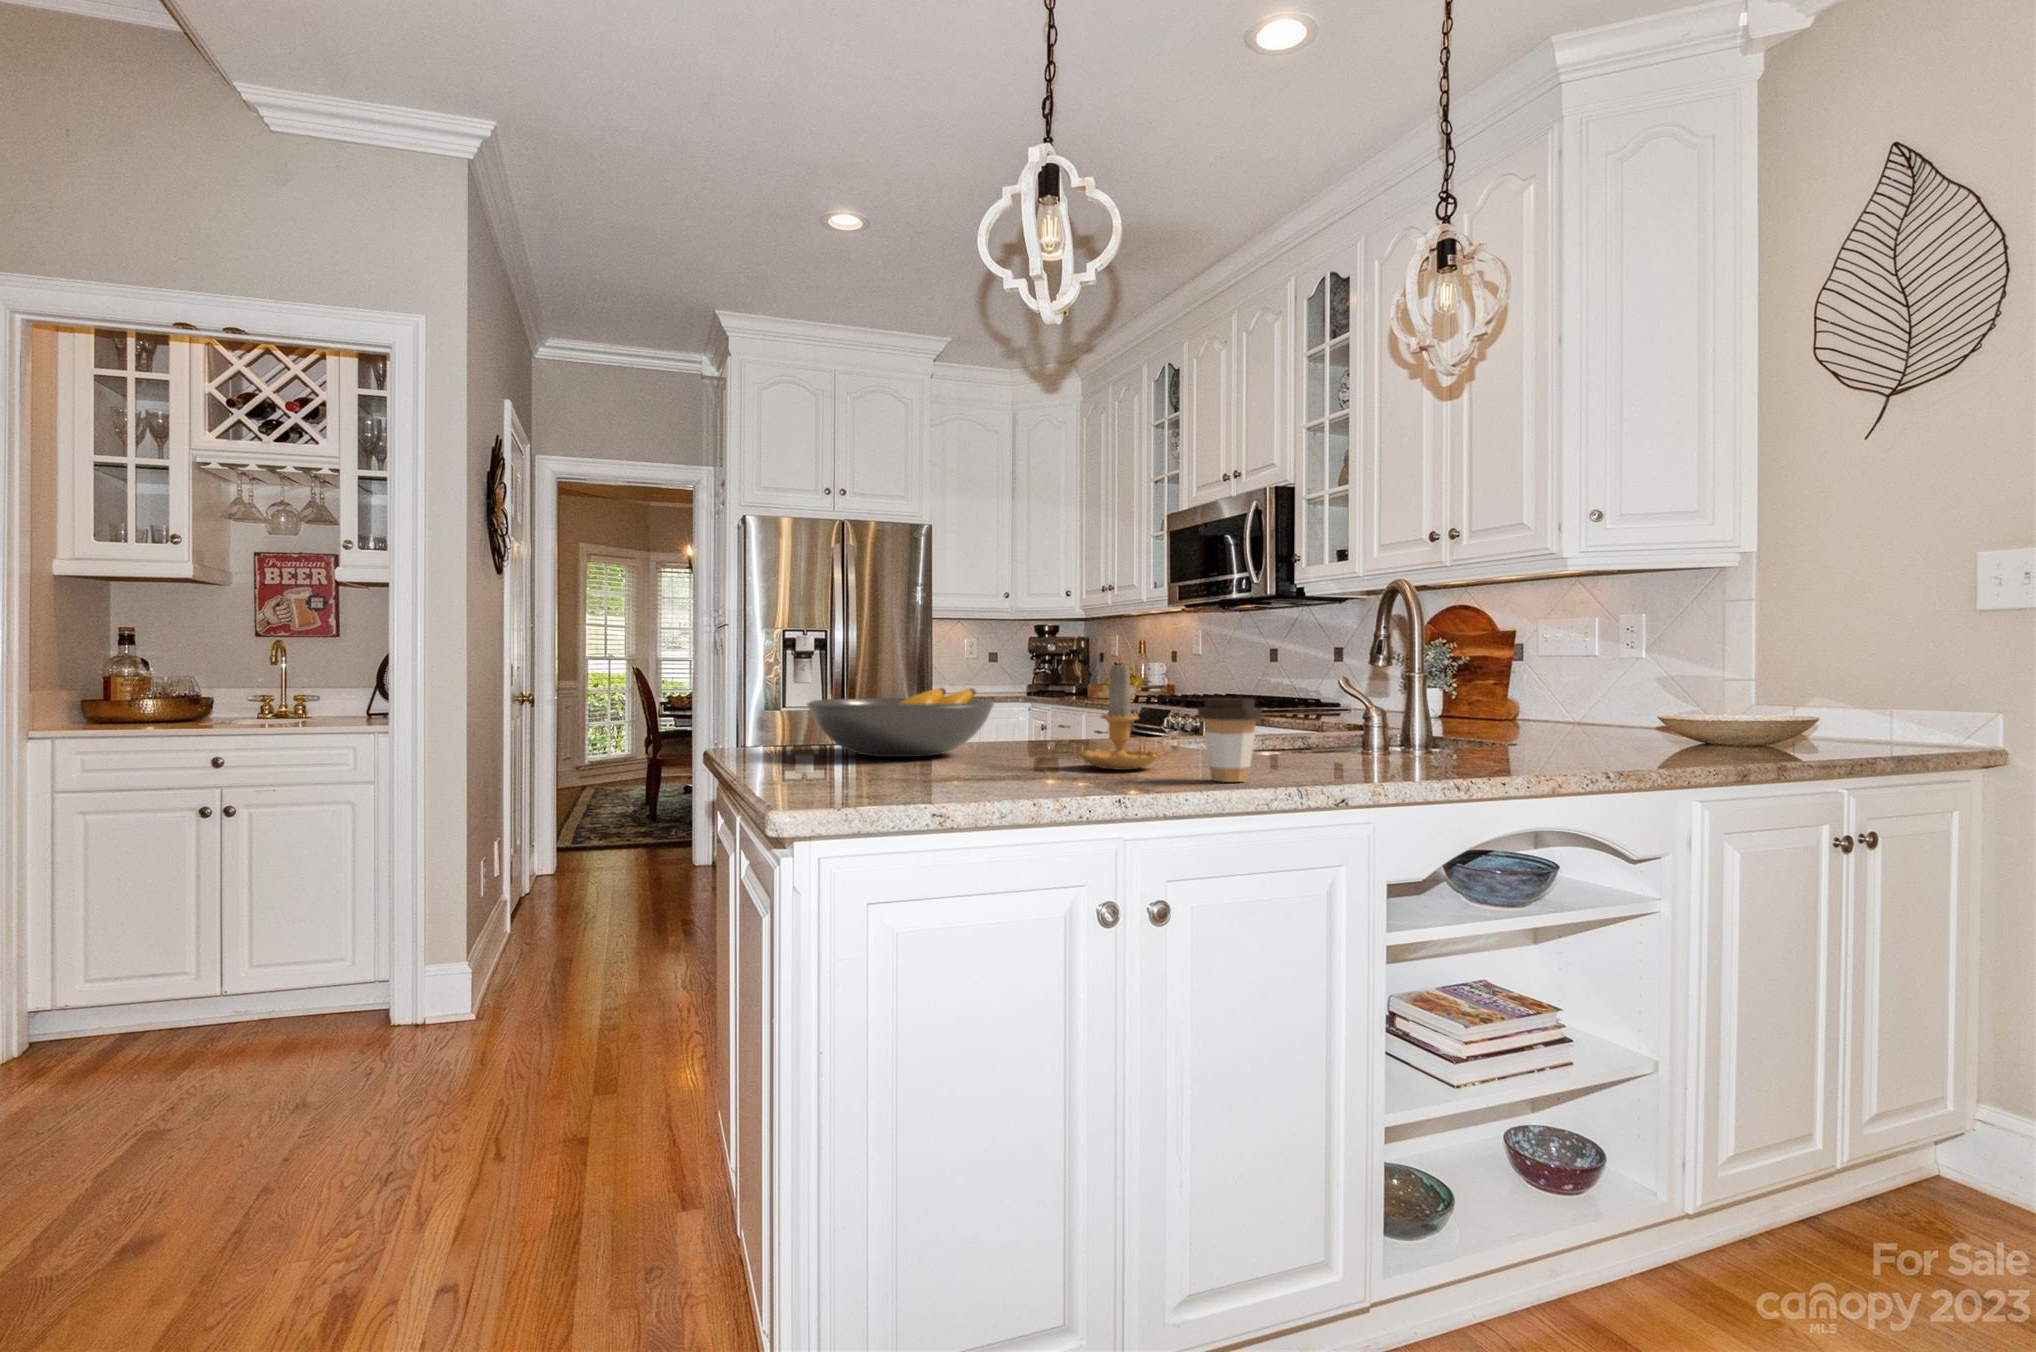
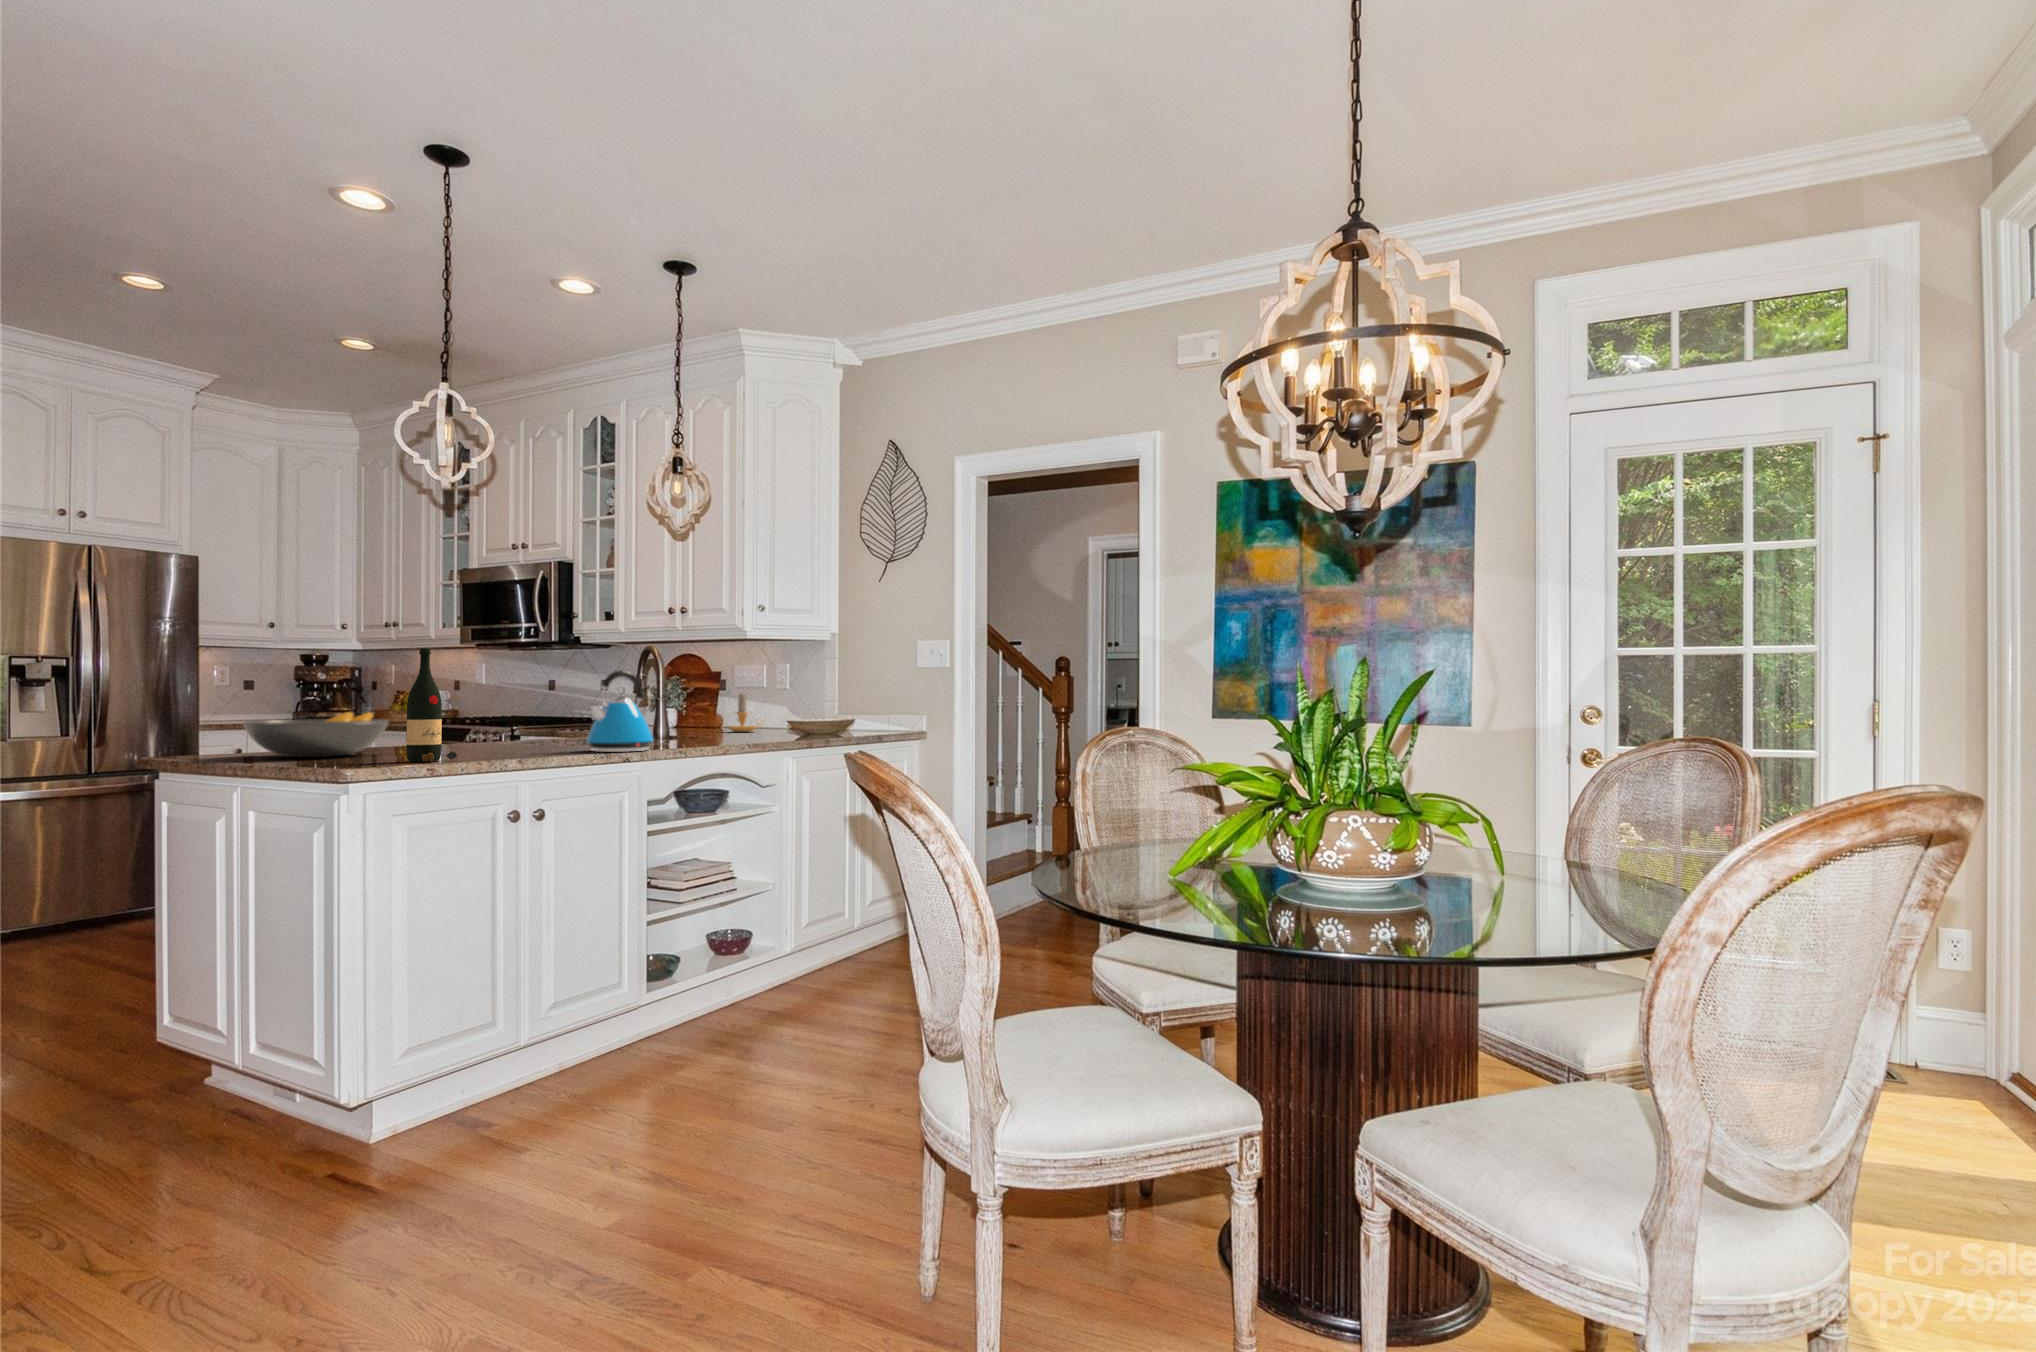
wine bottle: none [973,575,1055,785] -> present [406,648,457,762]
kettle: none [1291,615,1422,777] -> present [586,670,653,752]
candle: present [1078,664,1181,770] -> present [728,694,762,732]
coffee cup: present [1198,698,1262,782] -> none [538,713,573,756]

